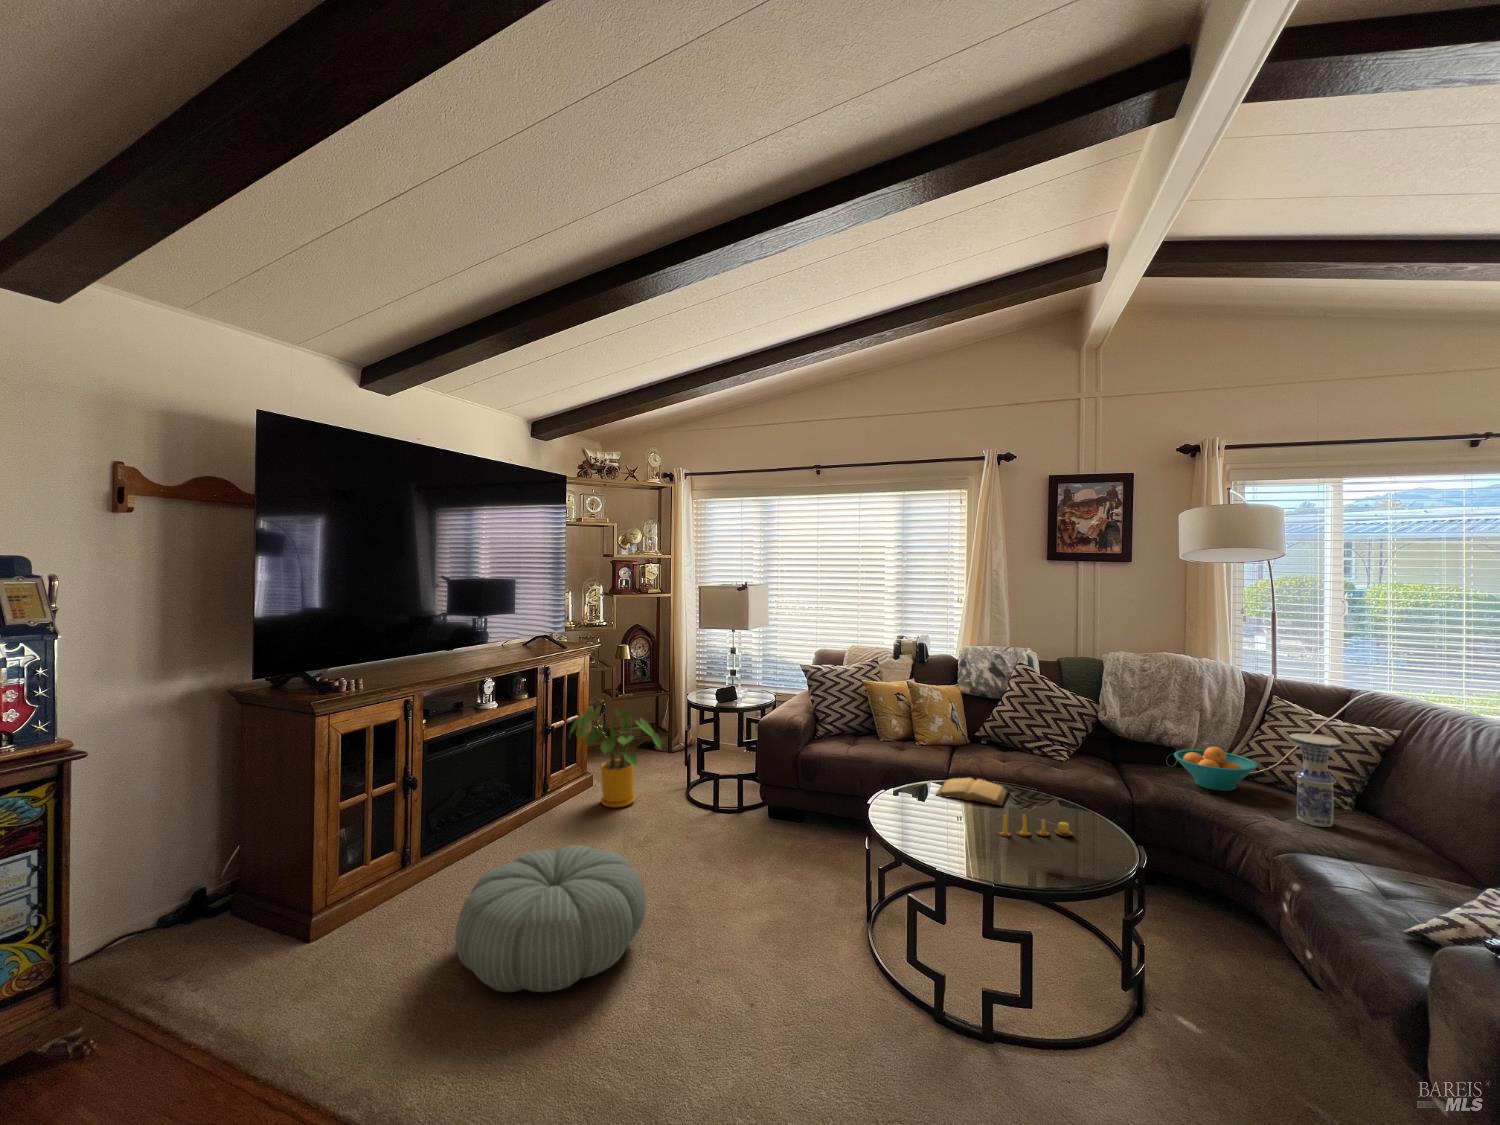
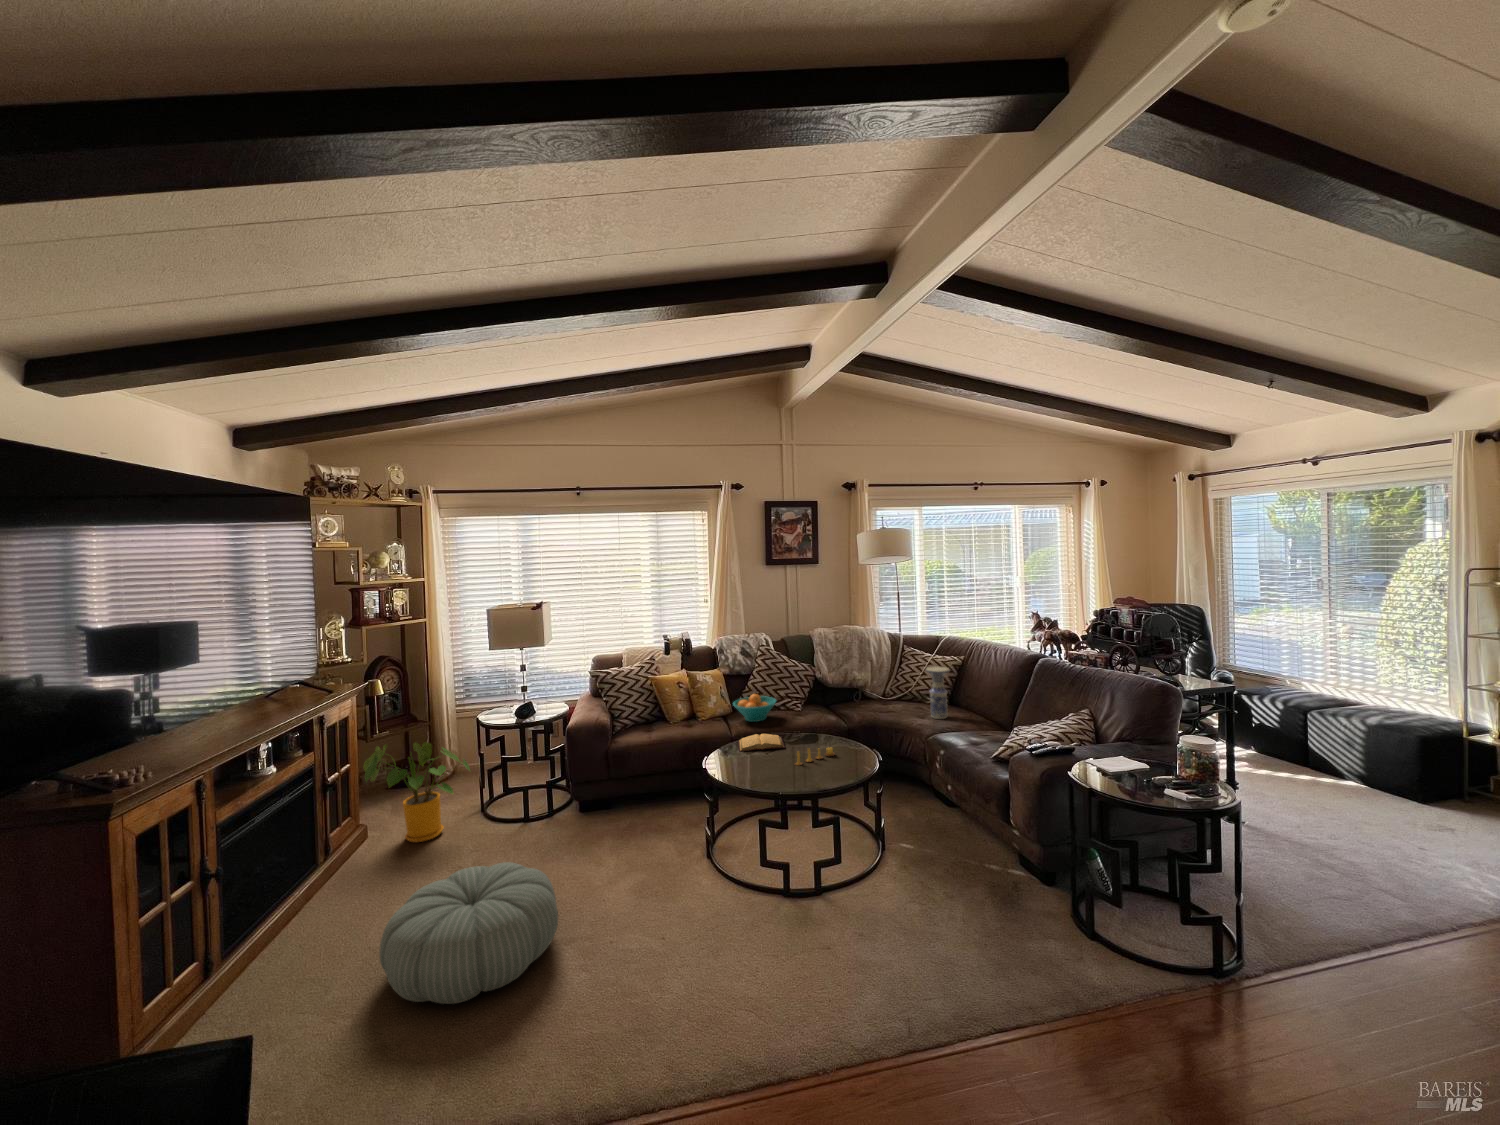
fruit bowl: present [1174,747,1258,791] -> present [733,694,776,722]

